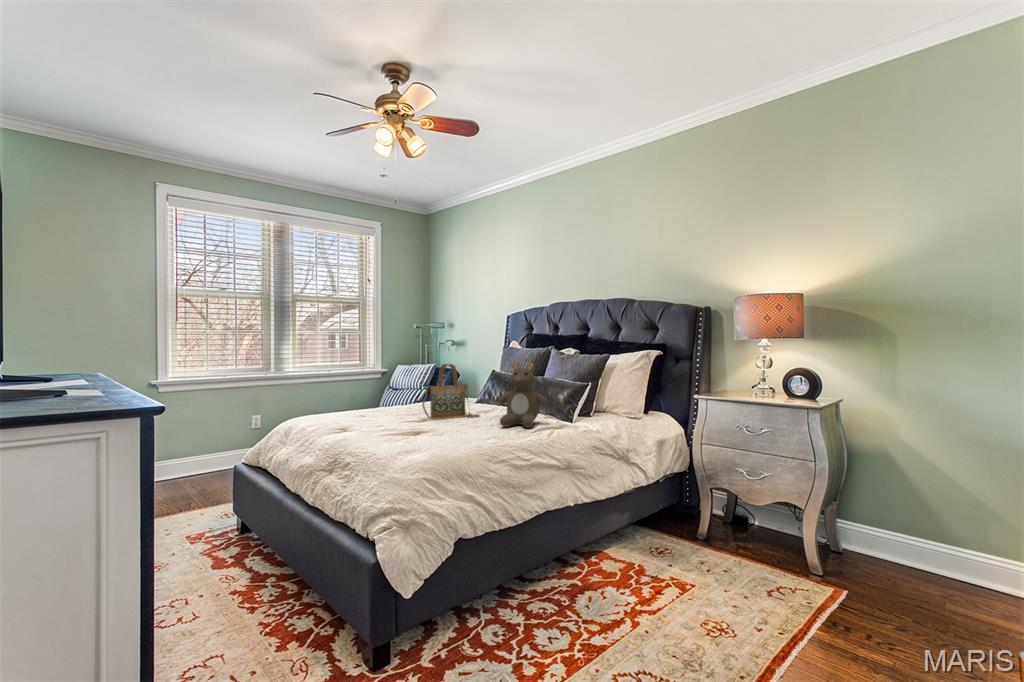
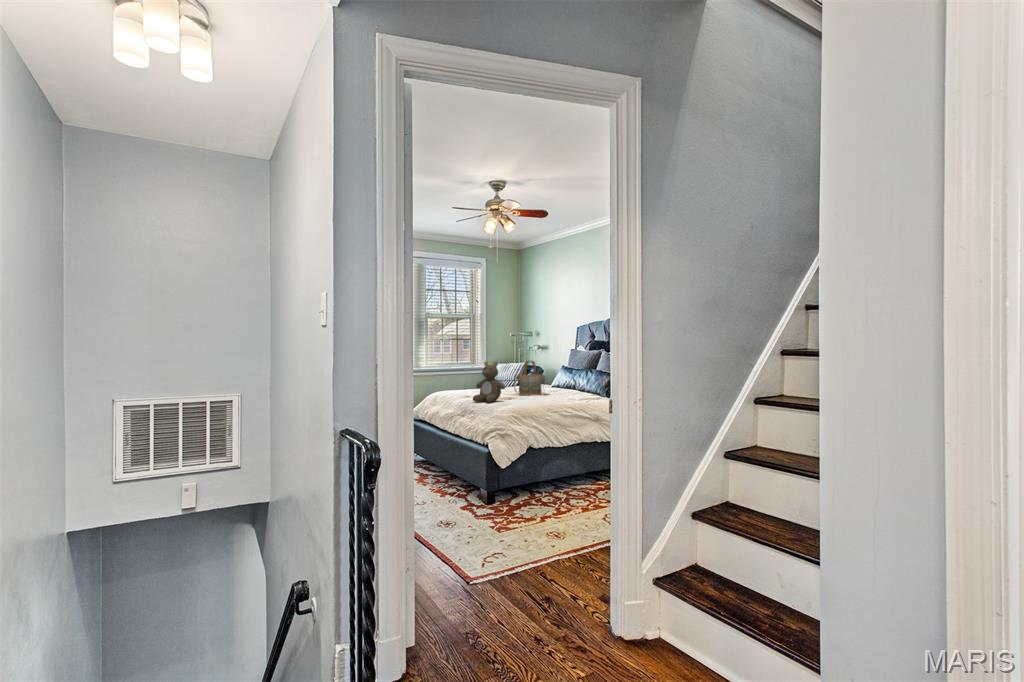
teddy bear: present [499,362,548,428] -> present [473,362,505,403]

